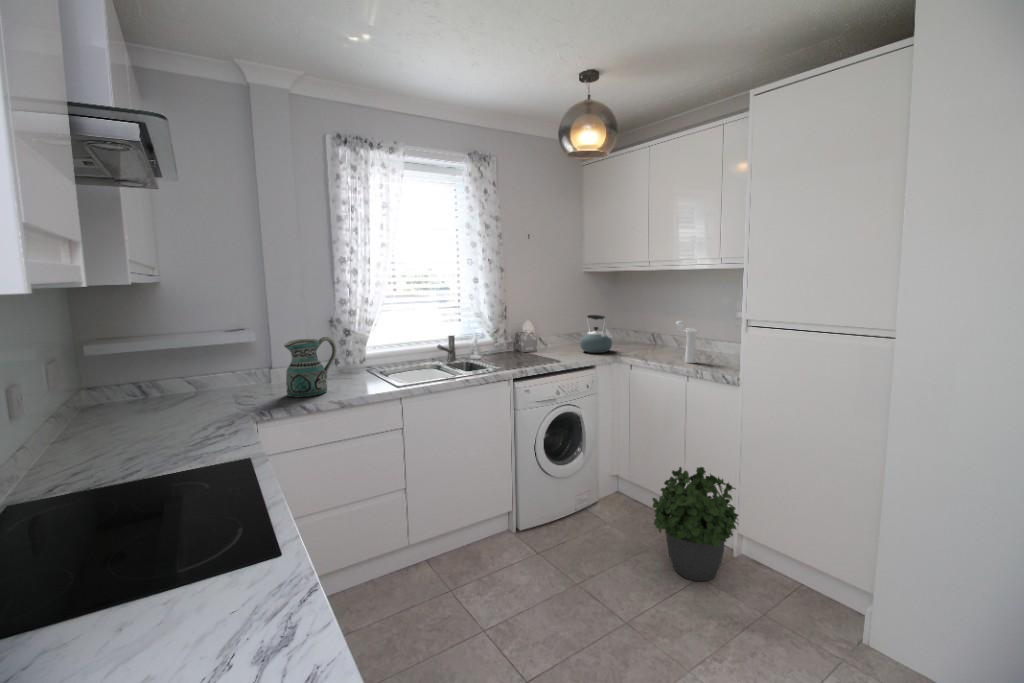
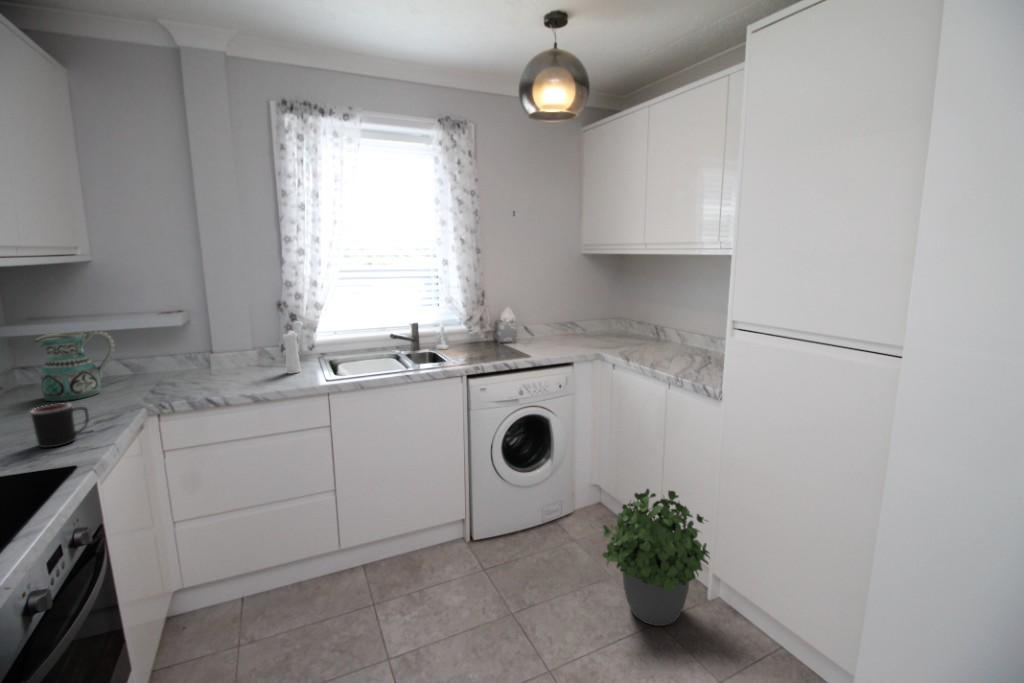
kettle: present [580,315,613,353] -> none [564,303,600,347]
pepper mill: present [676,321,697,363] -> present [283,322,303,373]
ceramic pitcher: present [284,337,336,397] -> present [35,330,115,401]
mug: none [185,408,230,447] -> present [31,403,89,448]

